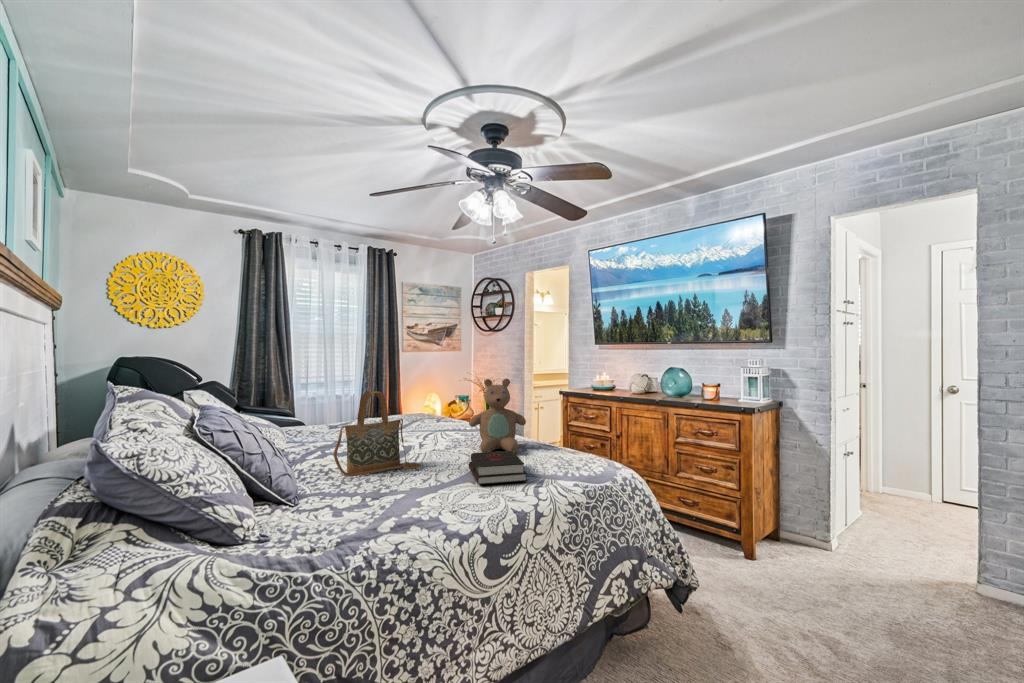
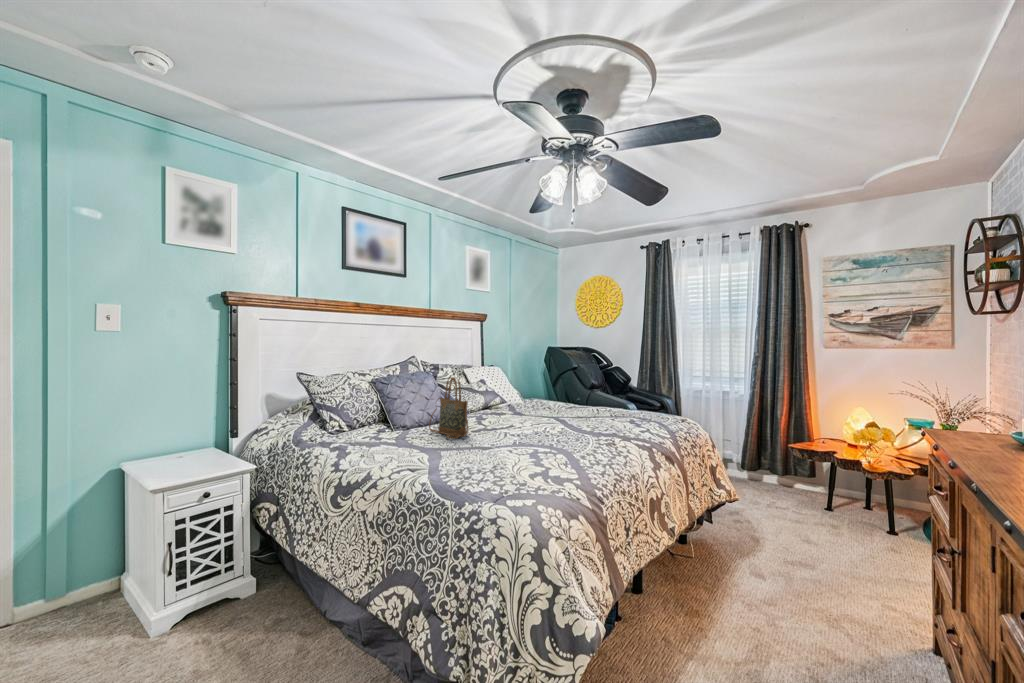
teddy bear: present [469,379,526,453] -> none [492,378,541,454]
hardback book: present [469,451,527,485] -> none [406,437,466,465]

